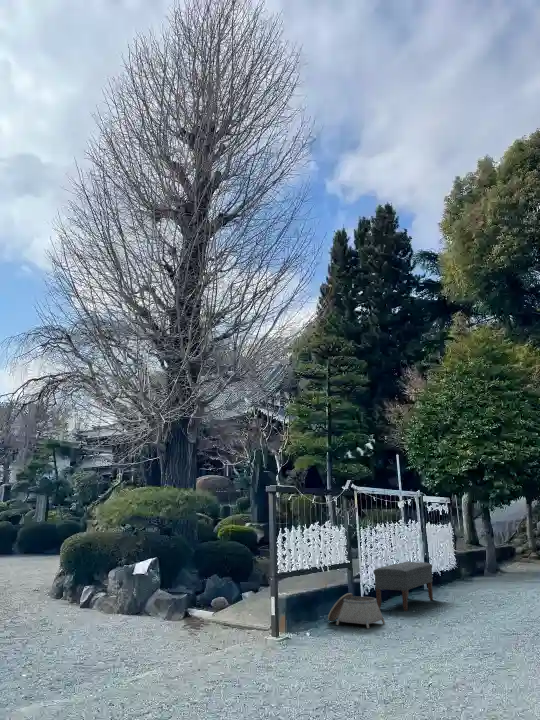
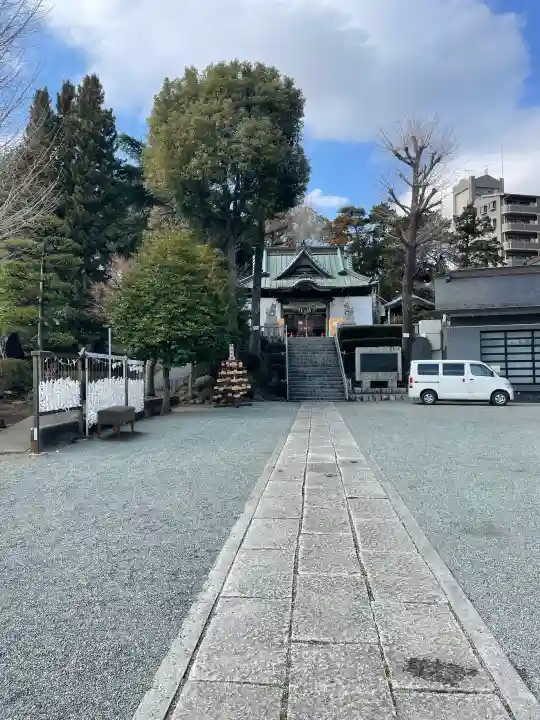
basket: present [328,593,385,629] -> none [68,427,109,449]

